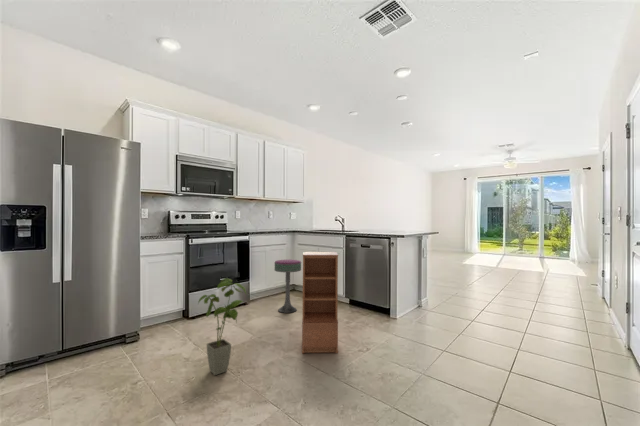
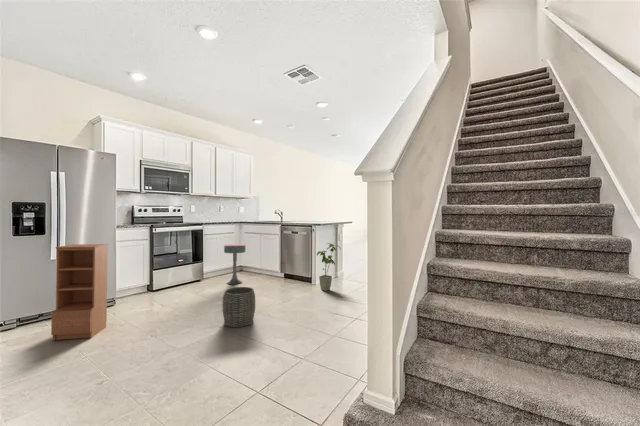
bookcase: present [302,252,338,353] -> present [51,244,108,341]
house plant: present [199,278,246,375] -> present [317,243,341,291]
woven basket: none [270,333,321,405] -> present [222,287,255,327]

